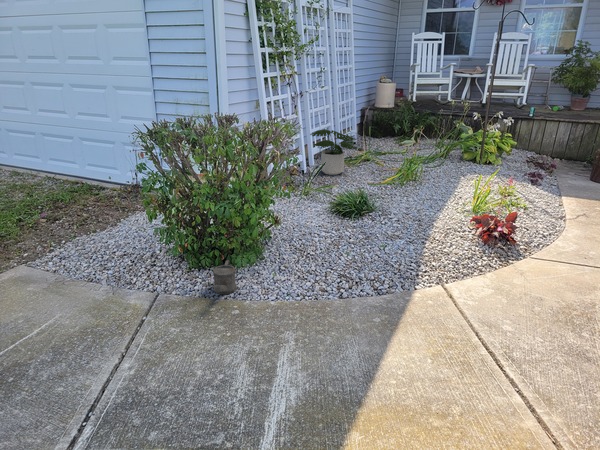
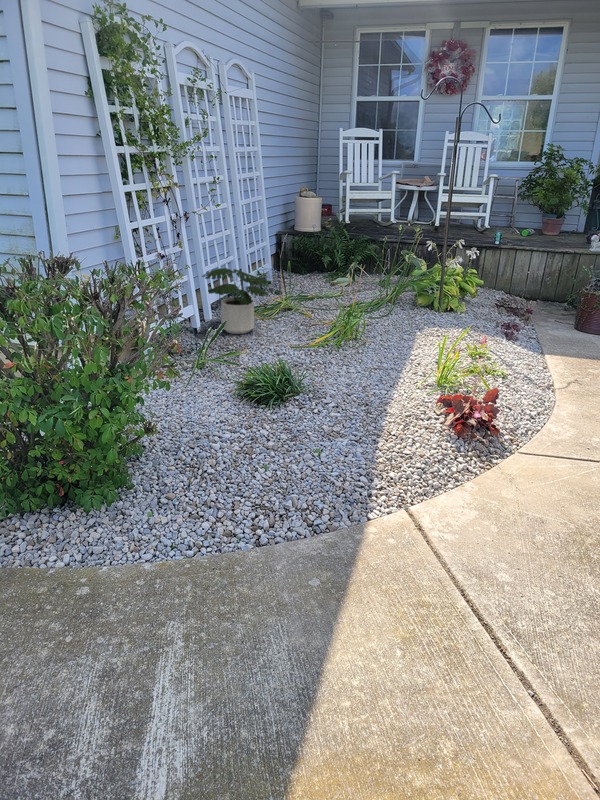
watering can: present [213,260,237,294] -> none [42,499,87,563]

